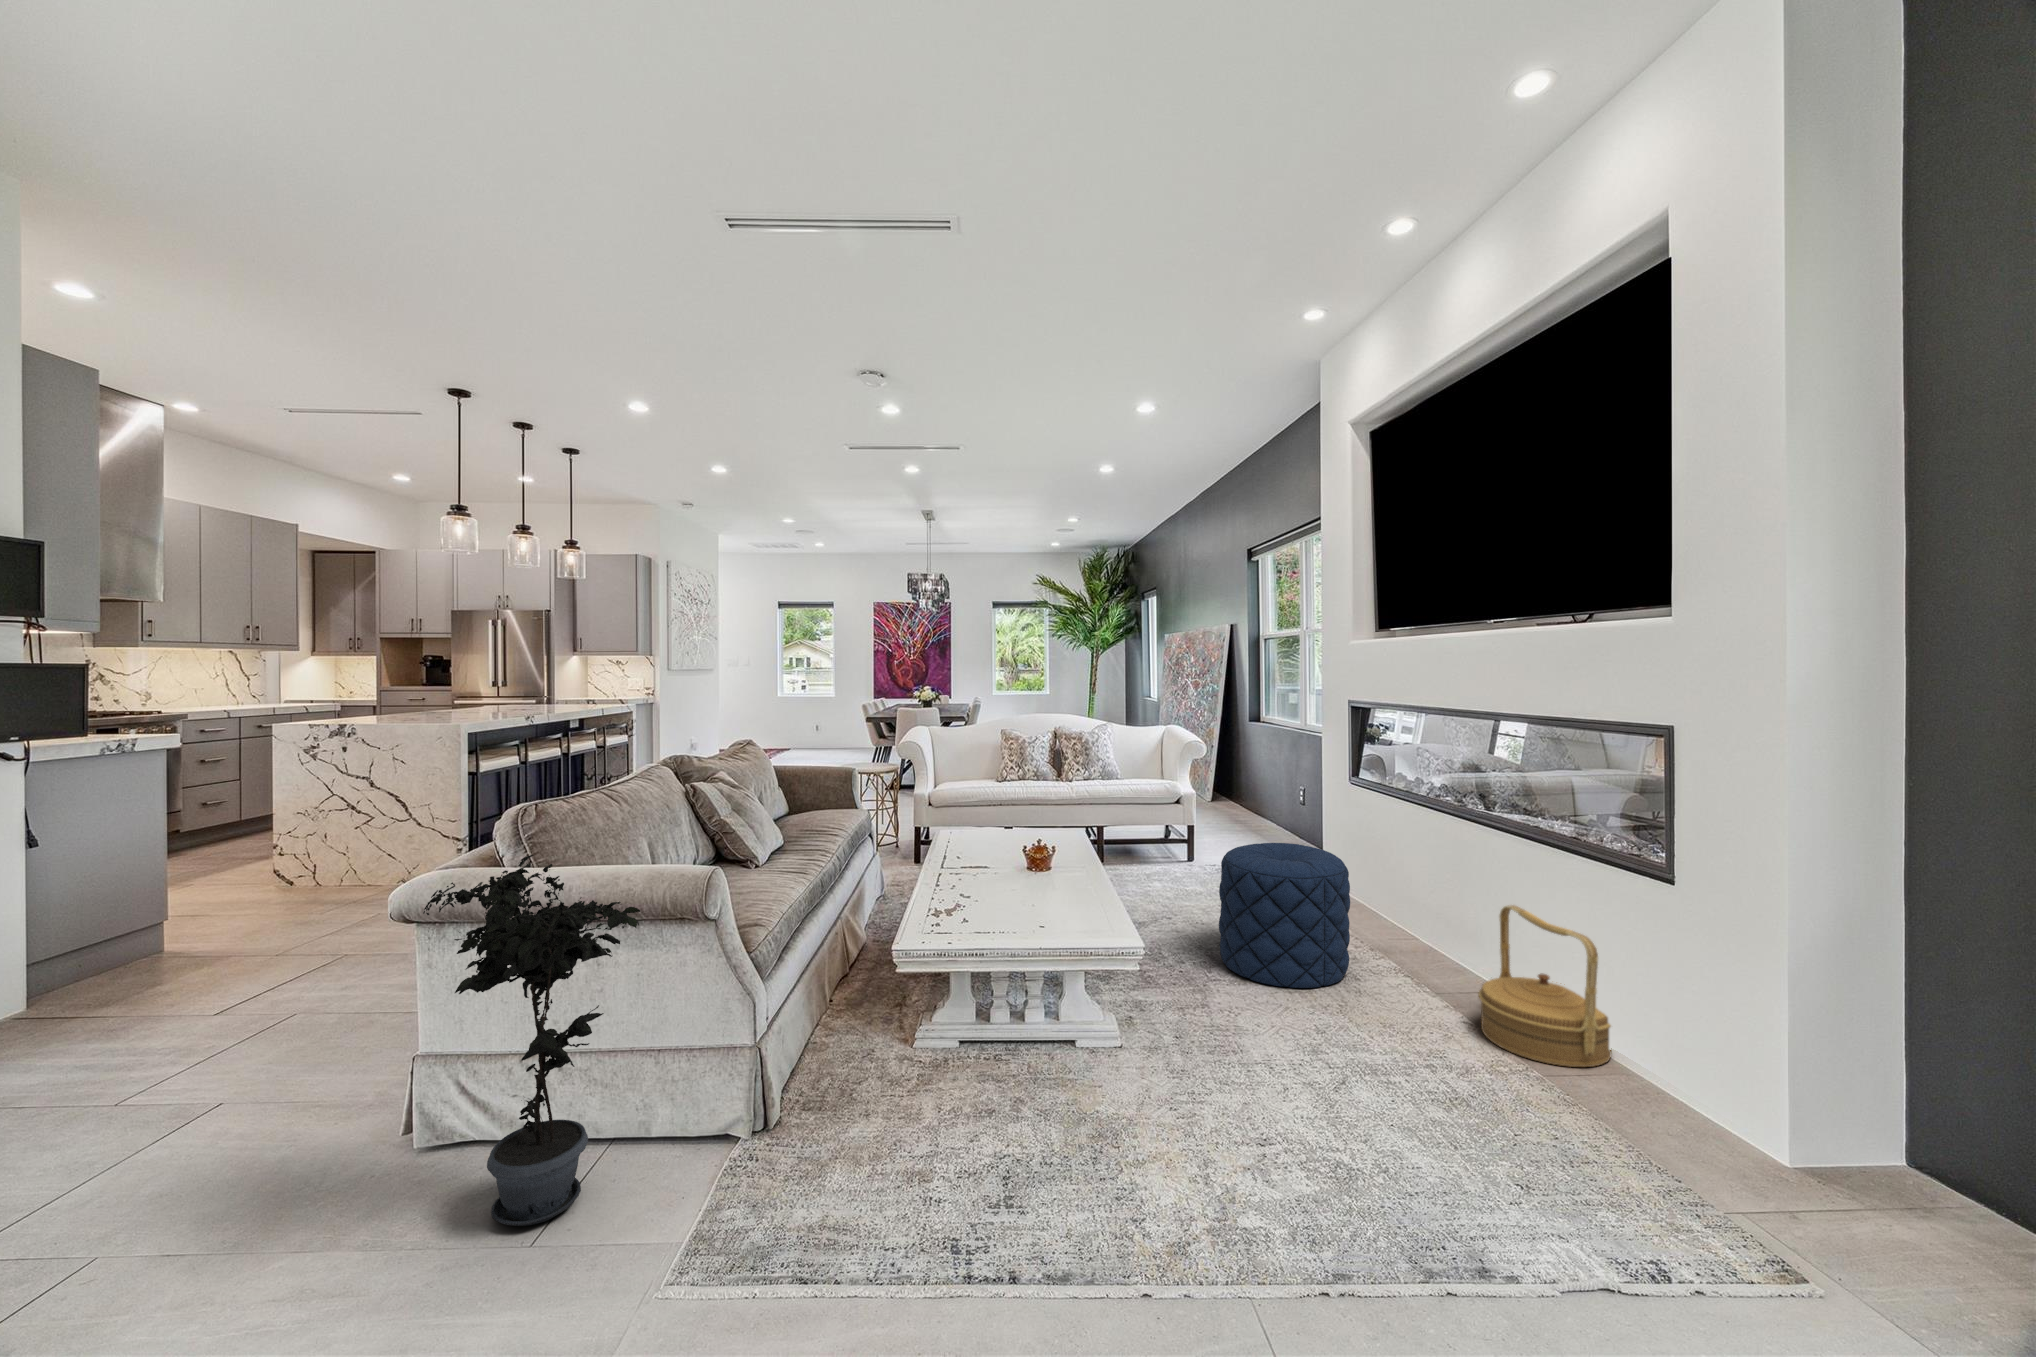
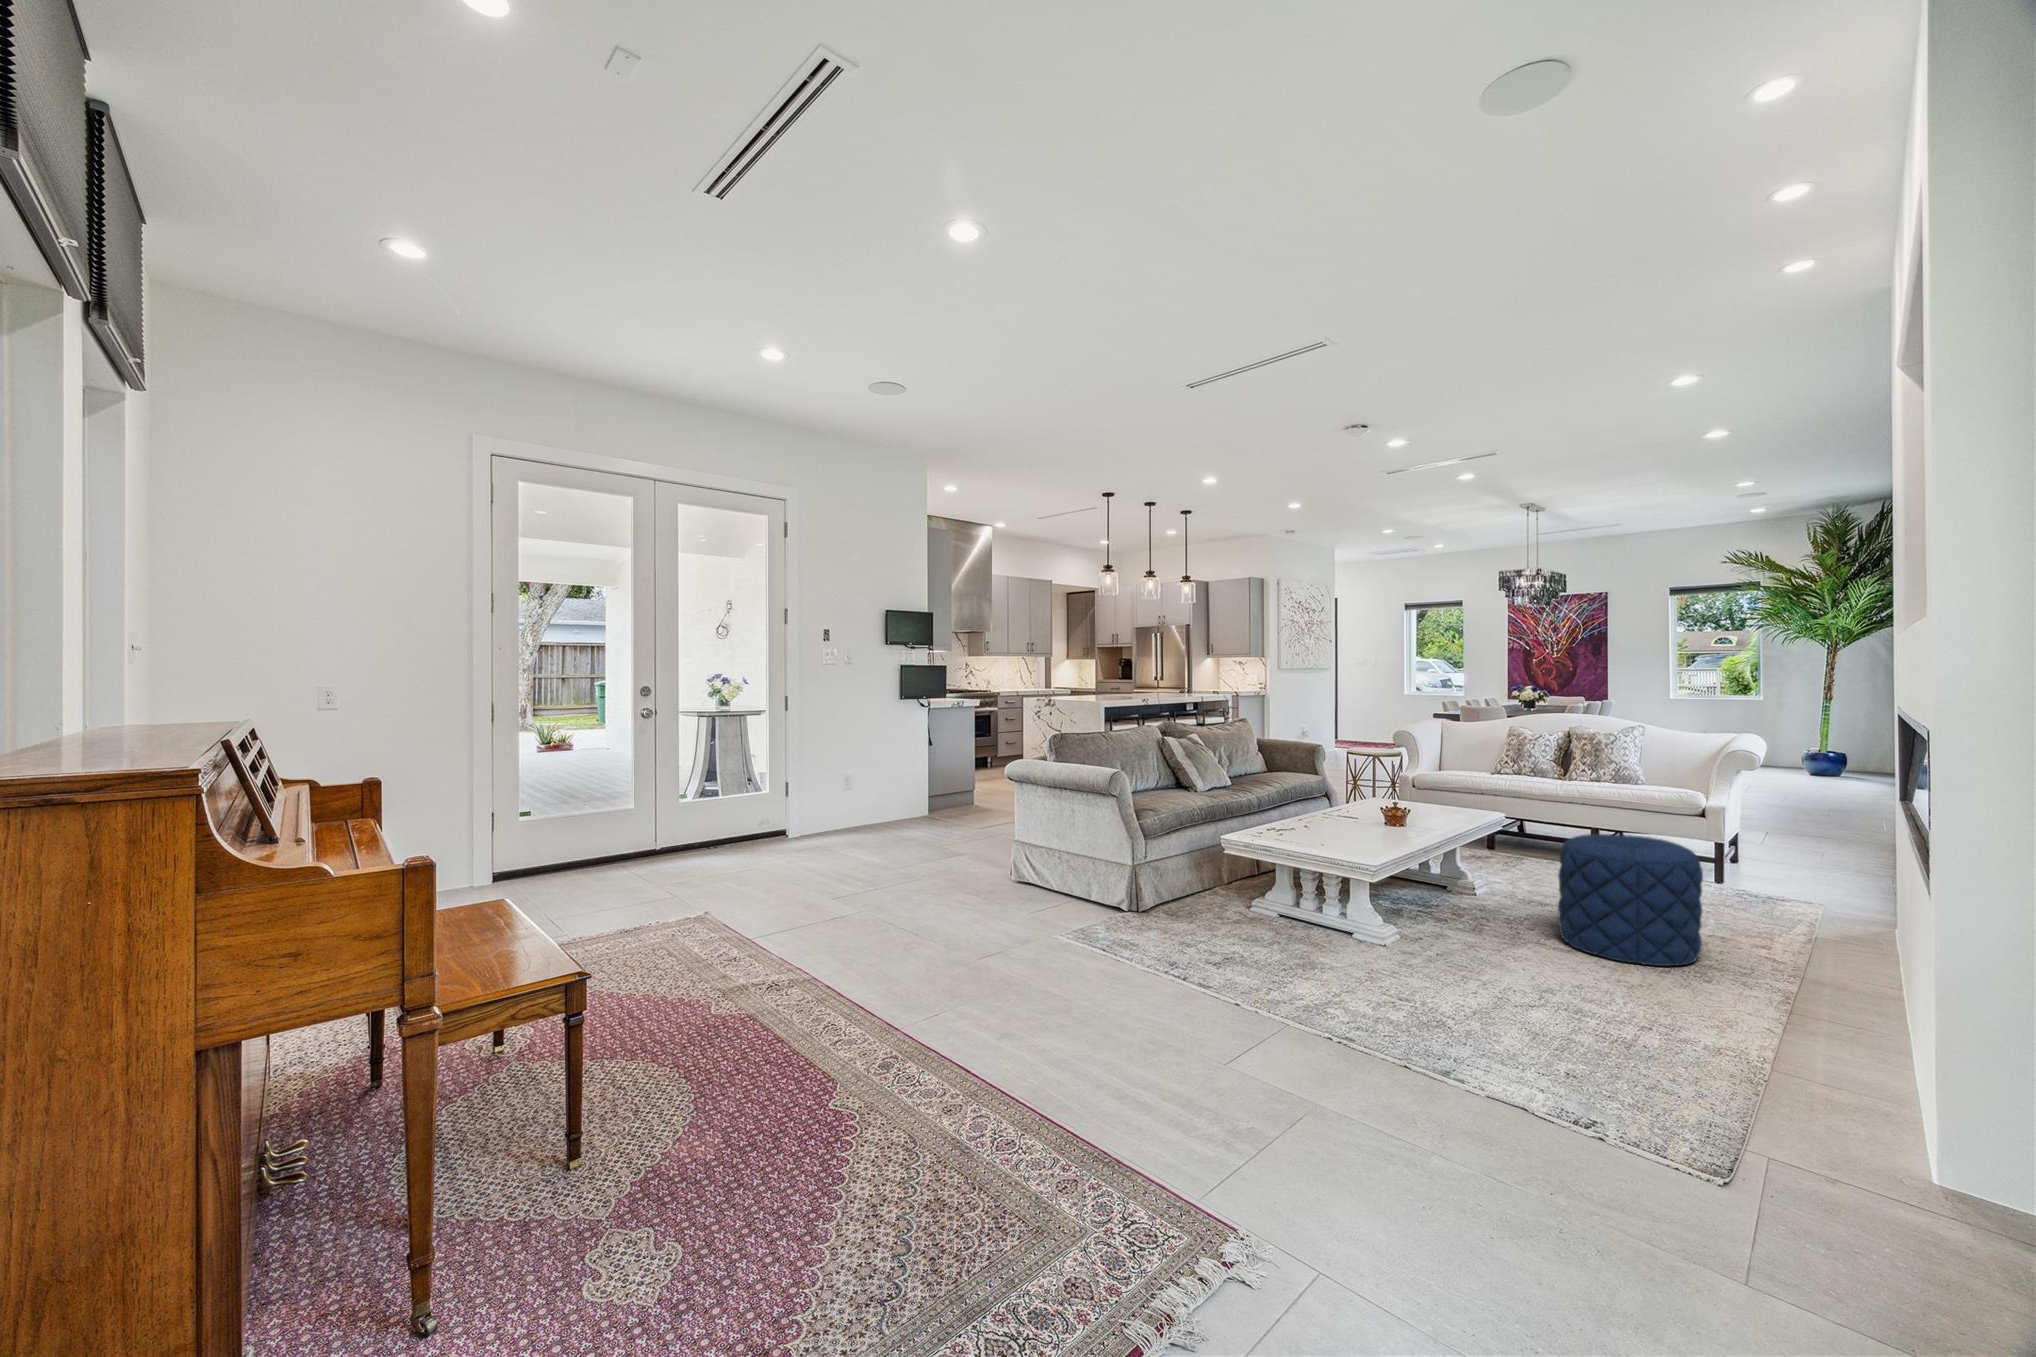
potted plant: present [423,855,640,1226] -> none [1007,749,1077,909]
woven basket: present [1478,905,1612,1067] -> none [1737,911,1894,1067]

